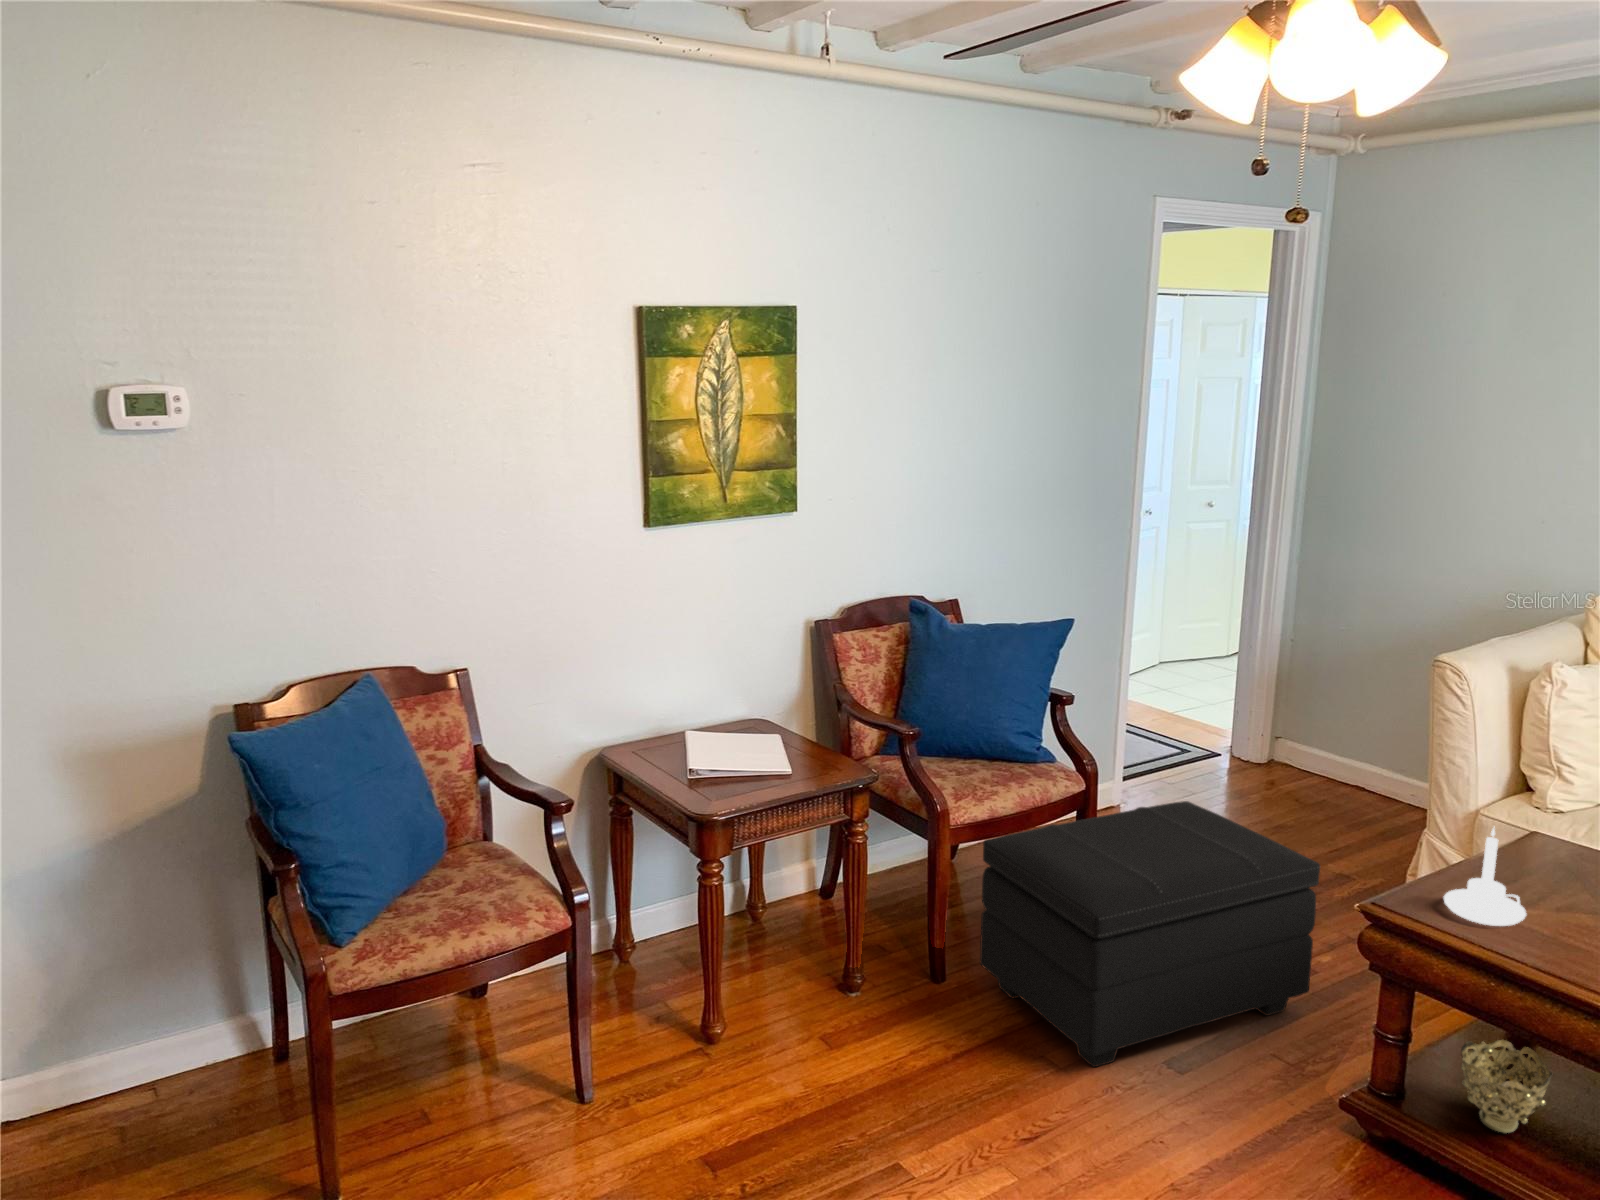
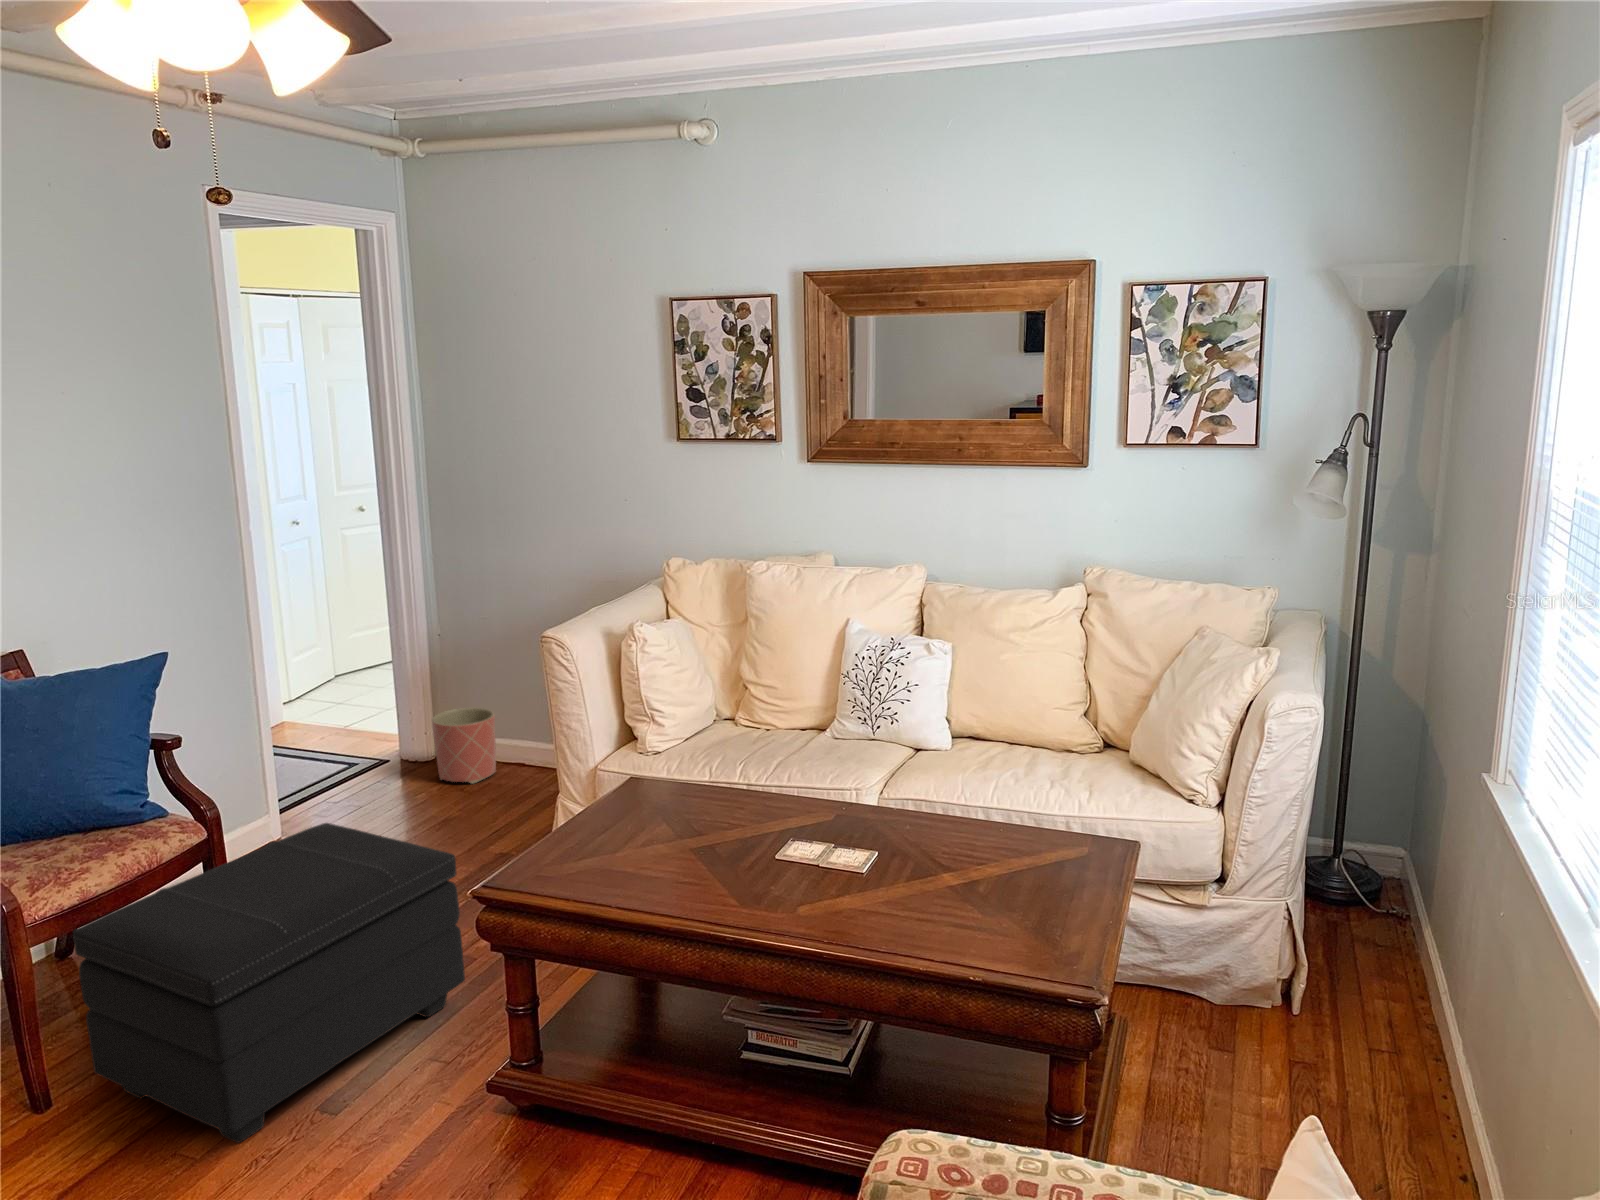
planter: none [1272,718,1341,798] -> present [432,708,496,784]
candle holder: present [1444,828,1526,926] -> none [549,785,617,877]
decorative bowl: present [1461,1040,1552,1133] -> none [584,973,656,1058]

